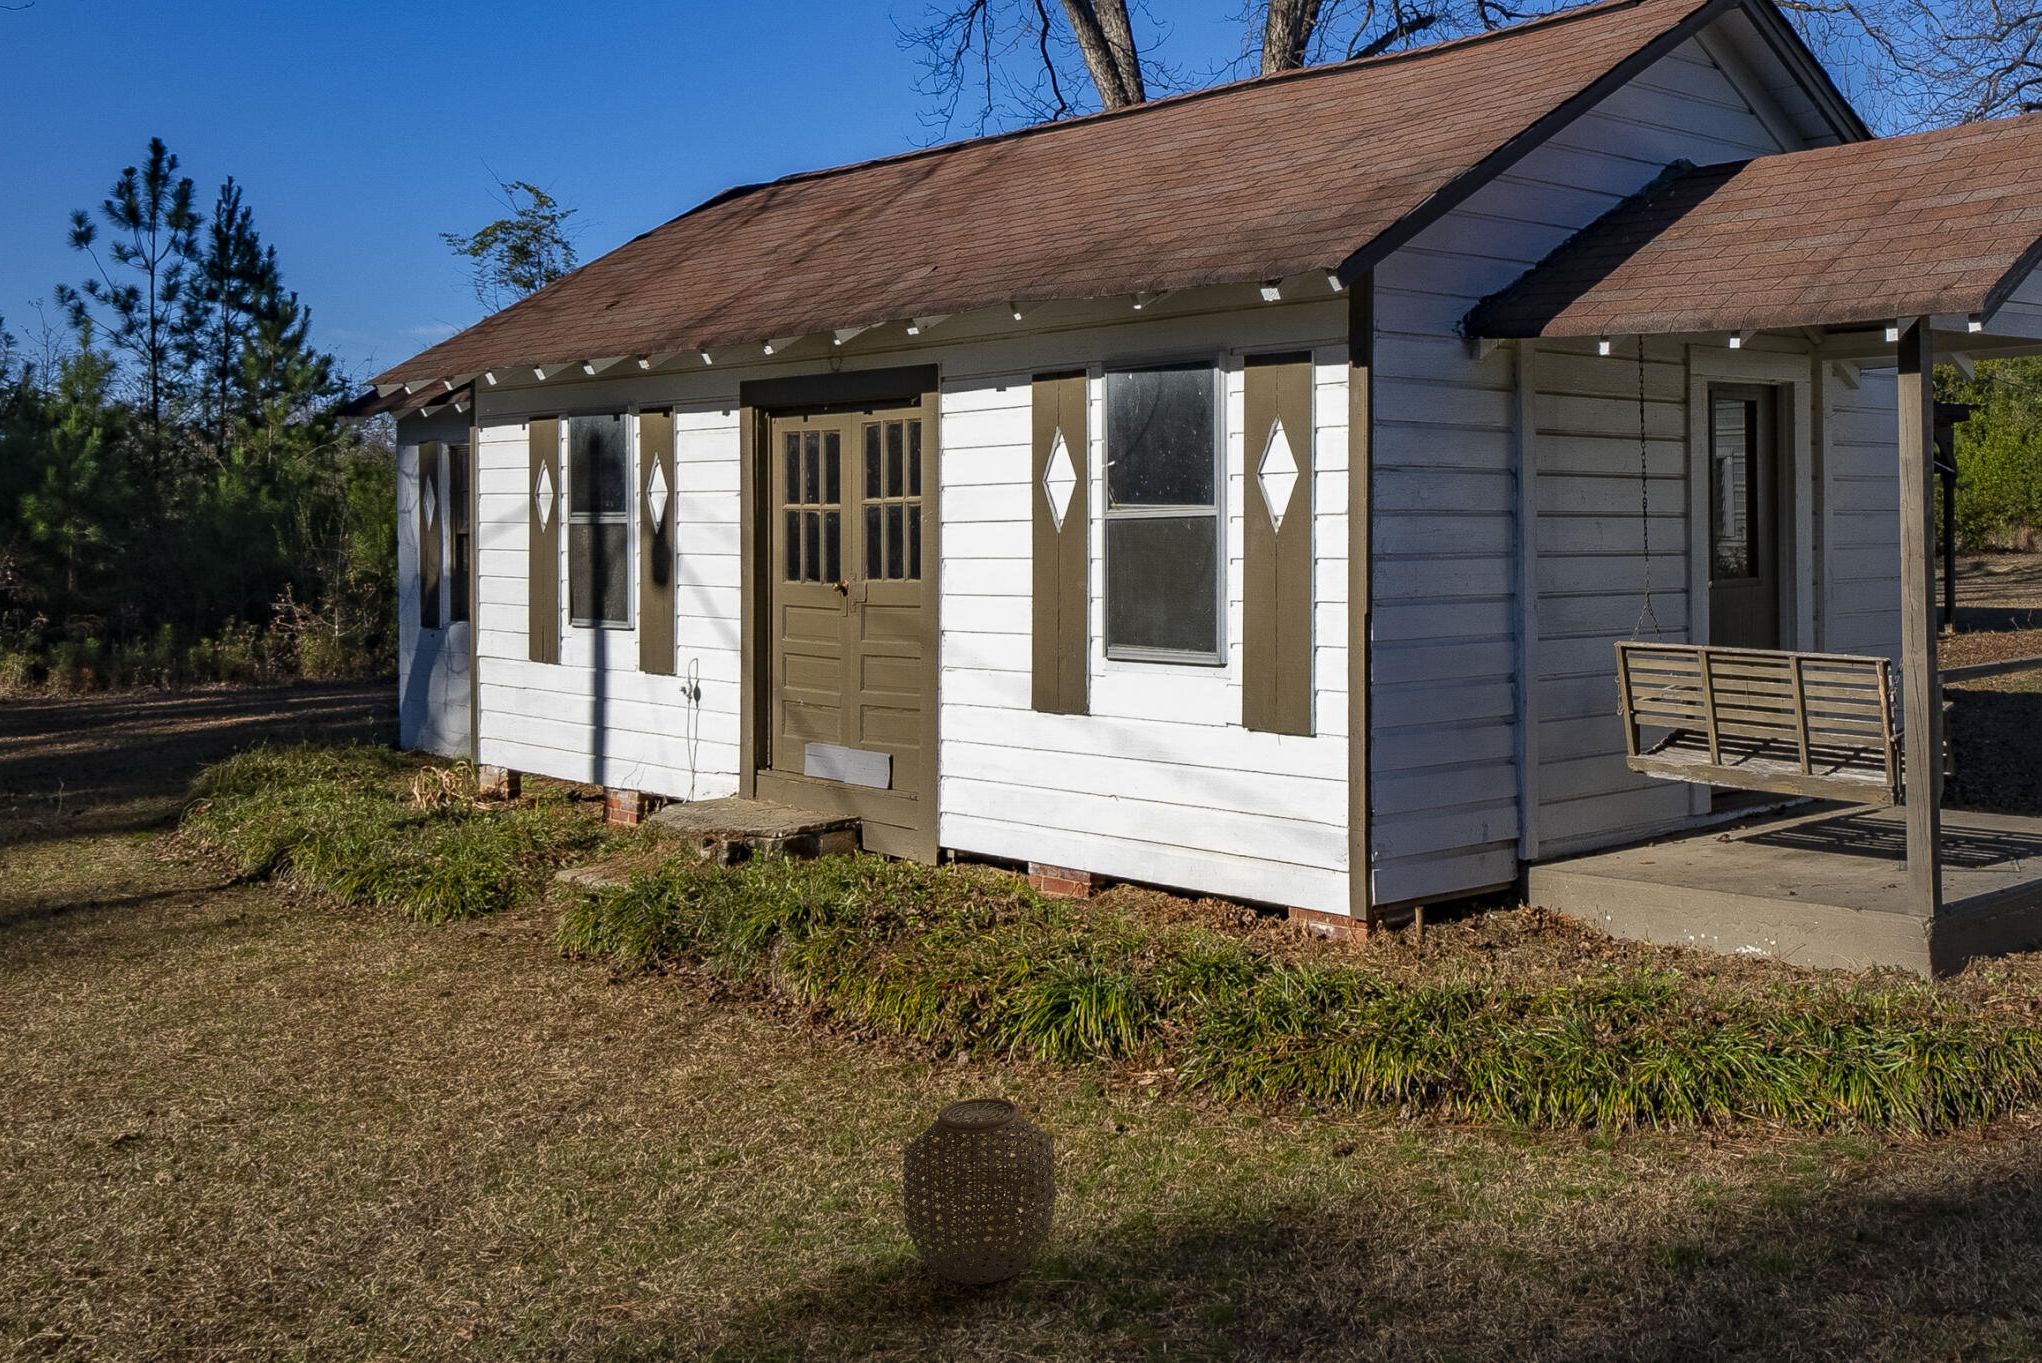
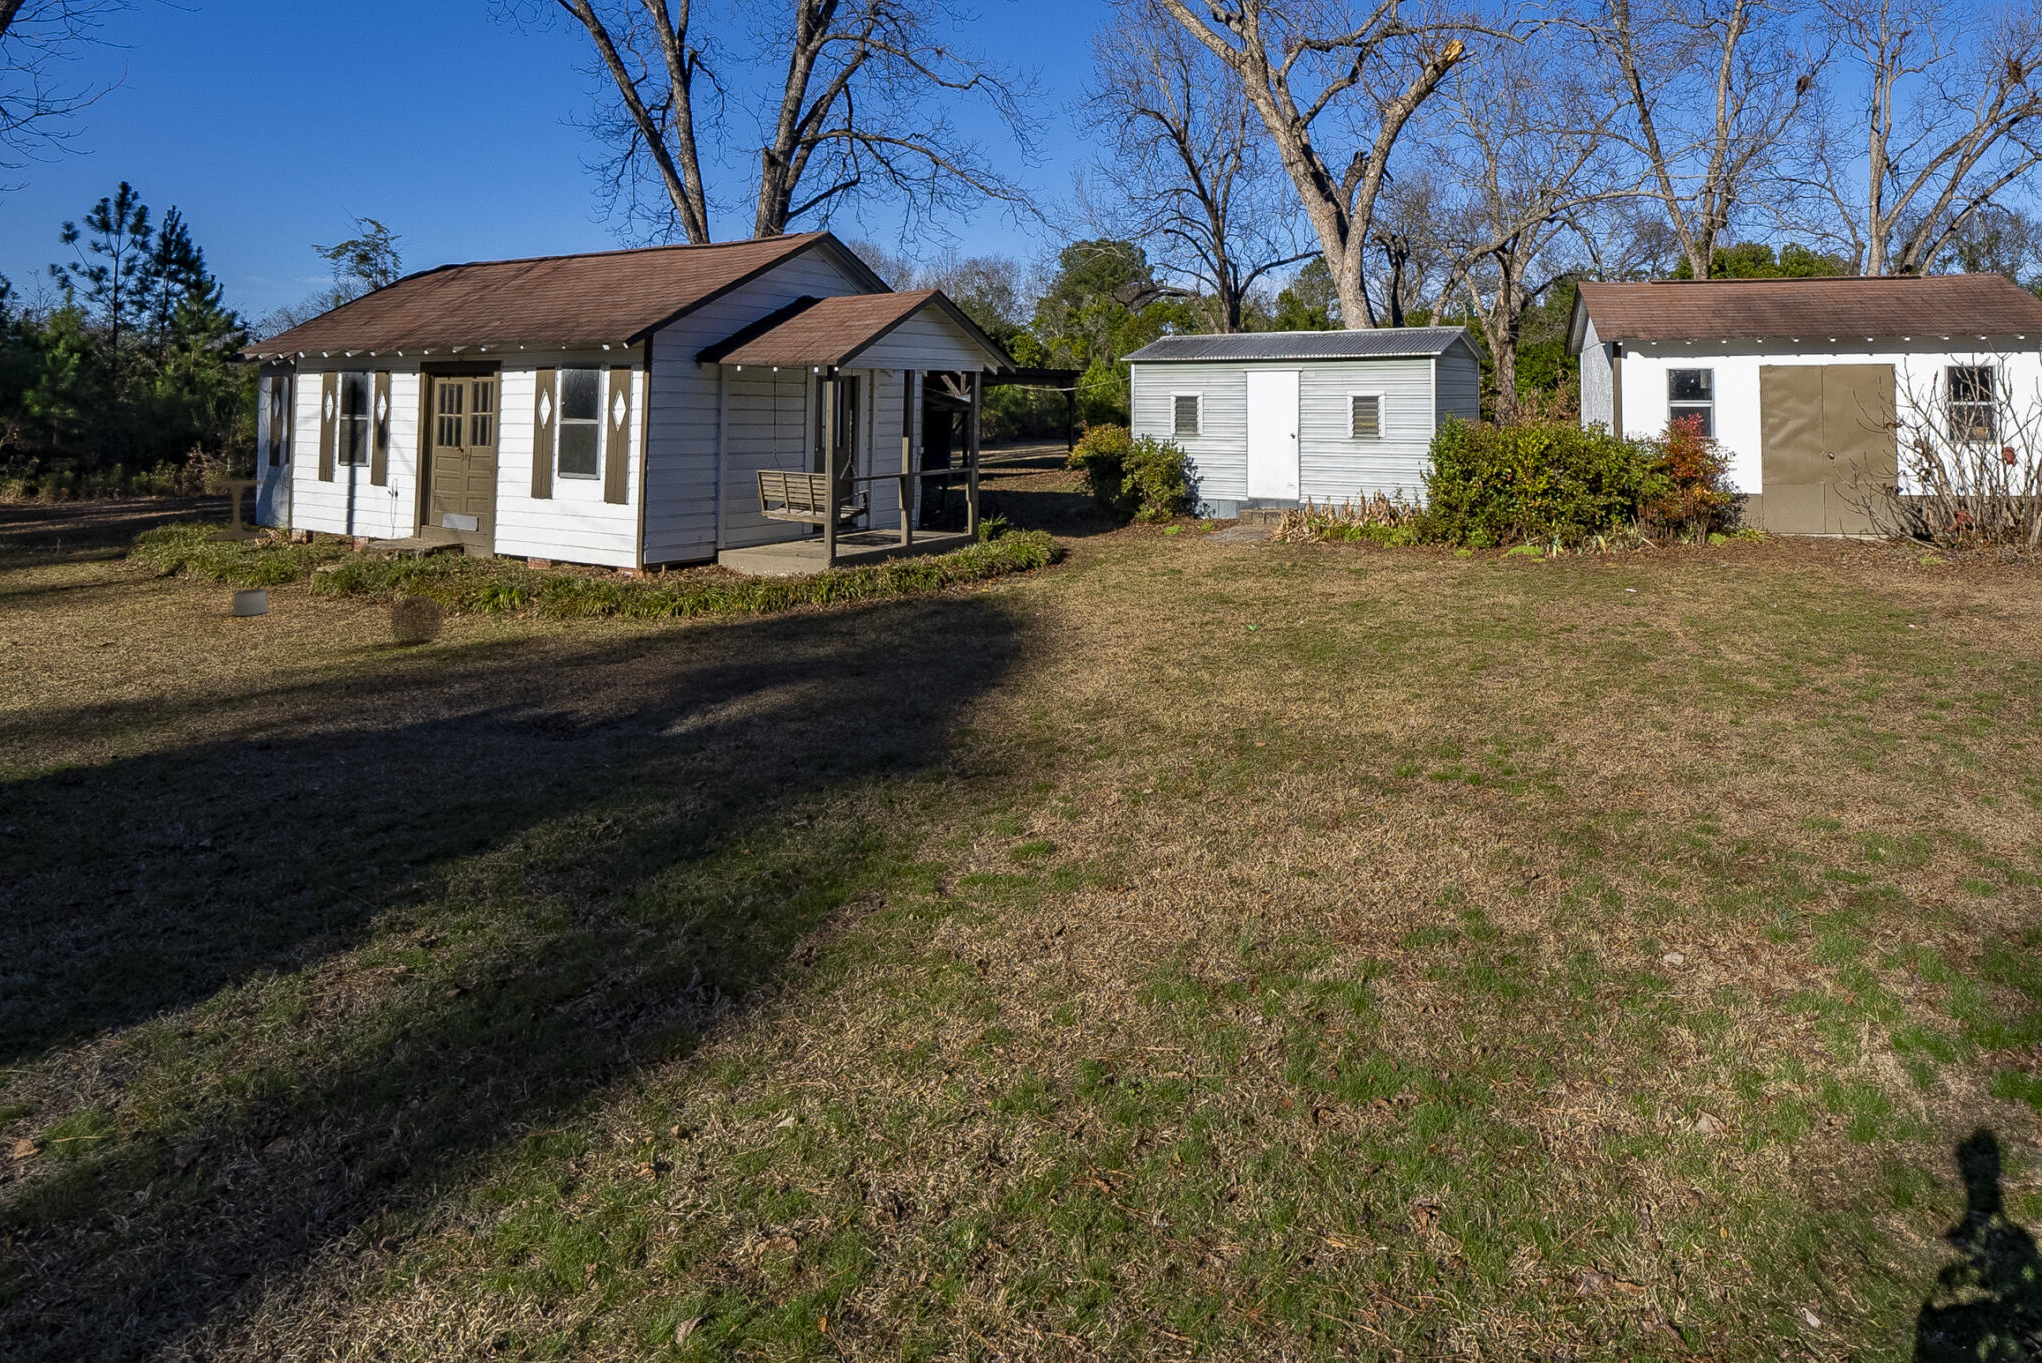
pedestal table: none [309,660,428,793] -> present [205,480,267,541]
planter: none [407,997,486,1082] -> present [233,589,266,616]

